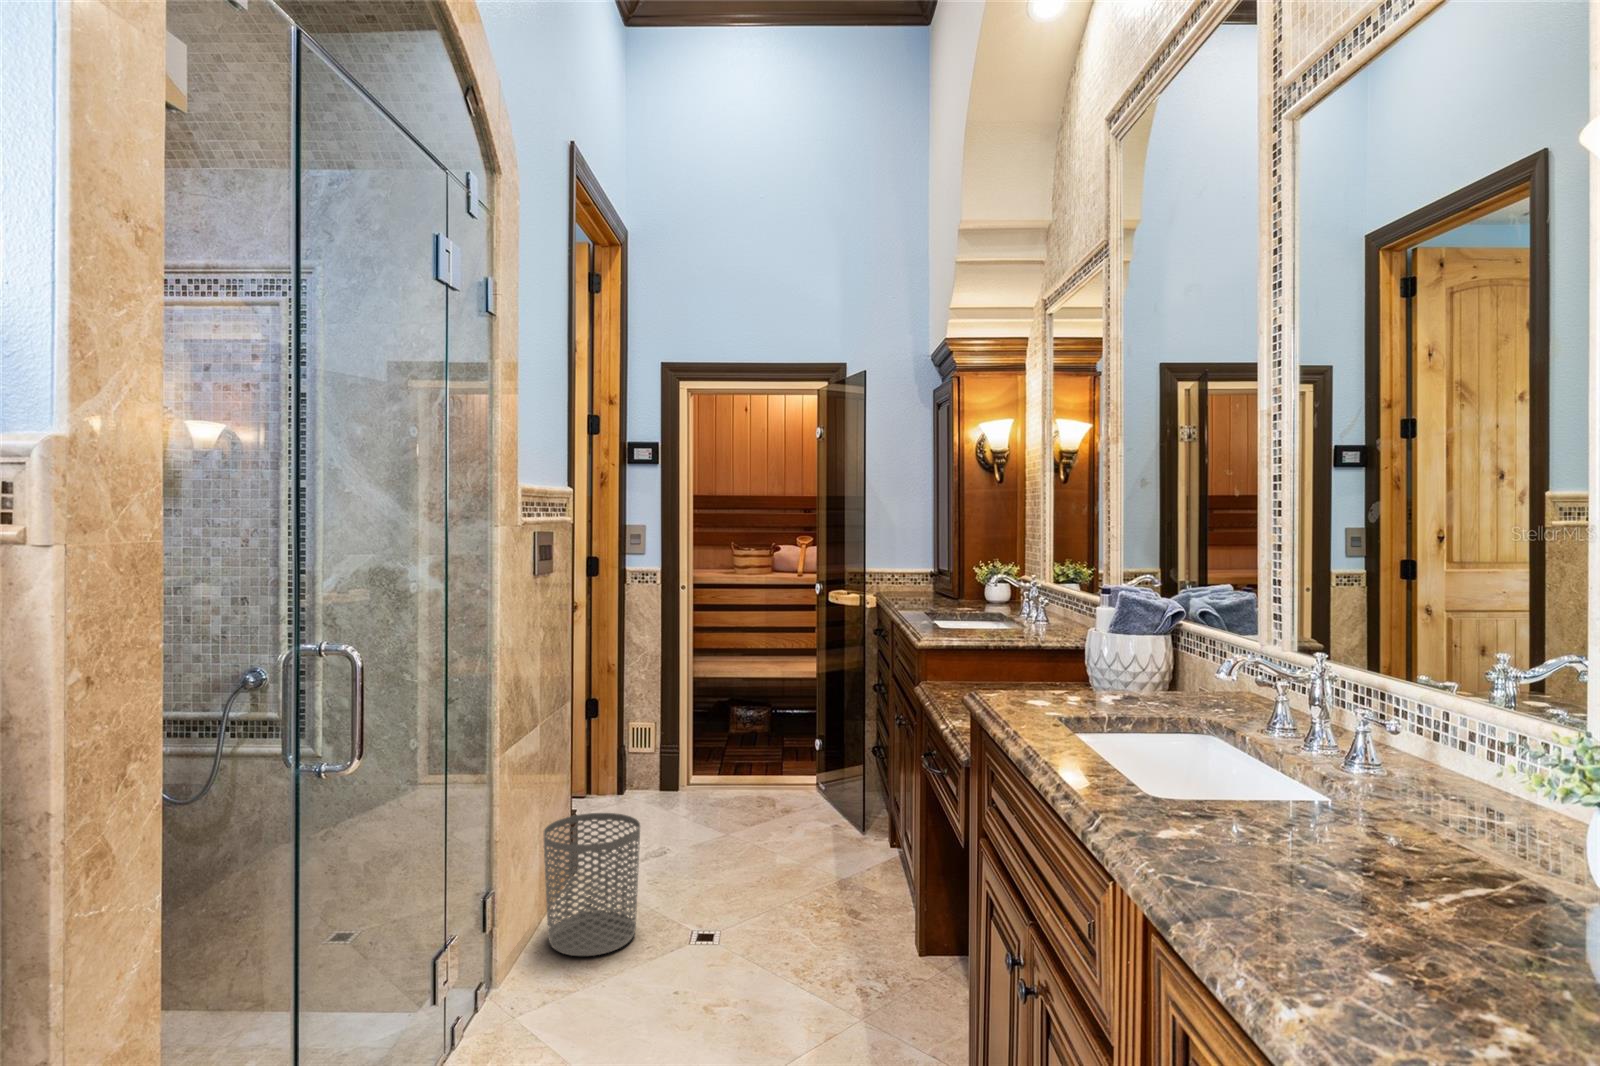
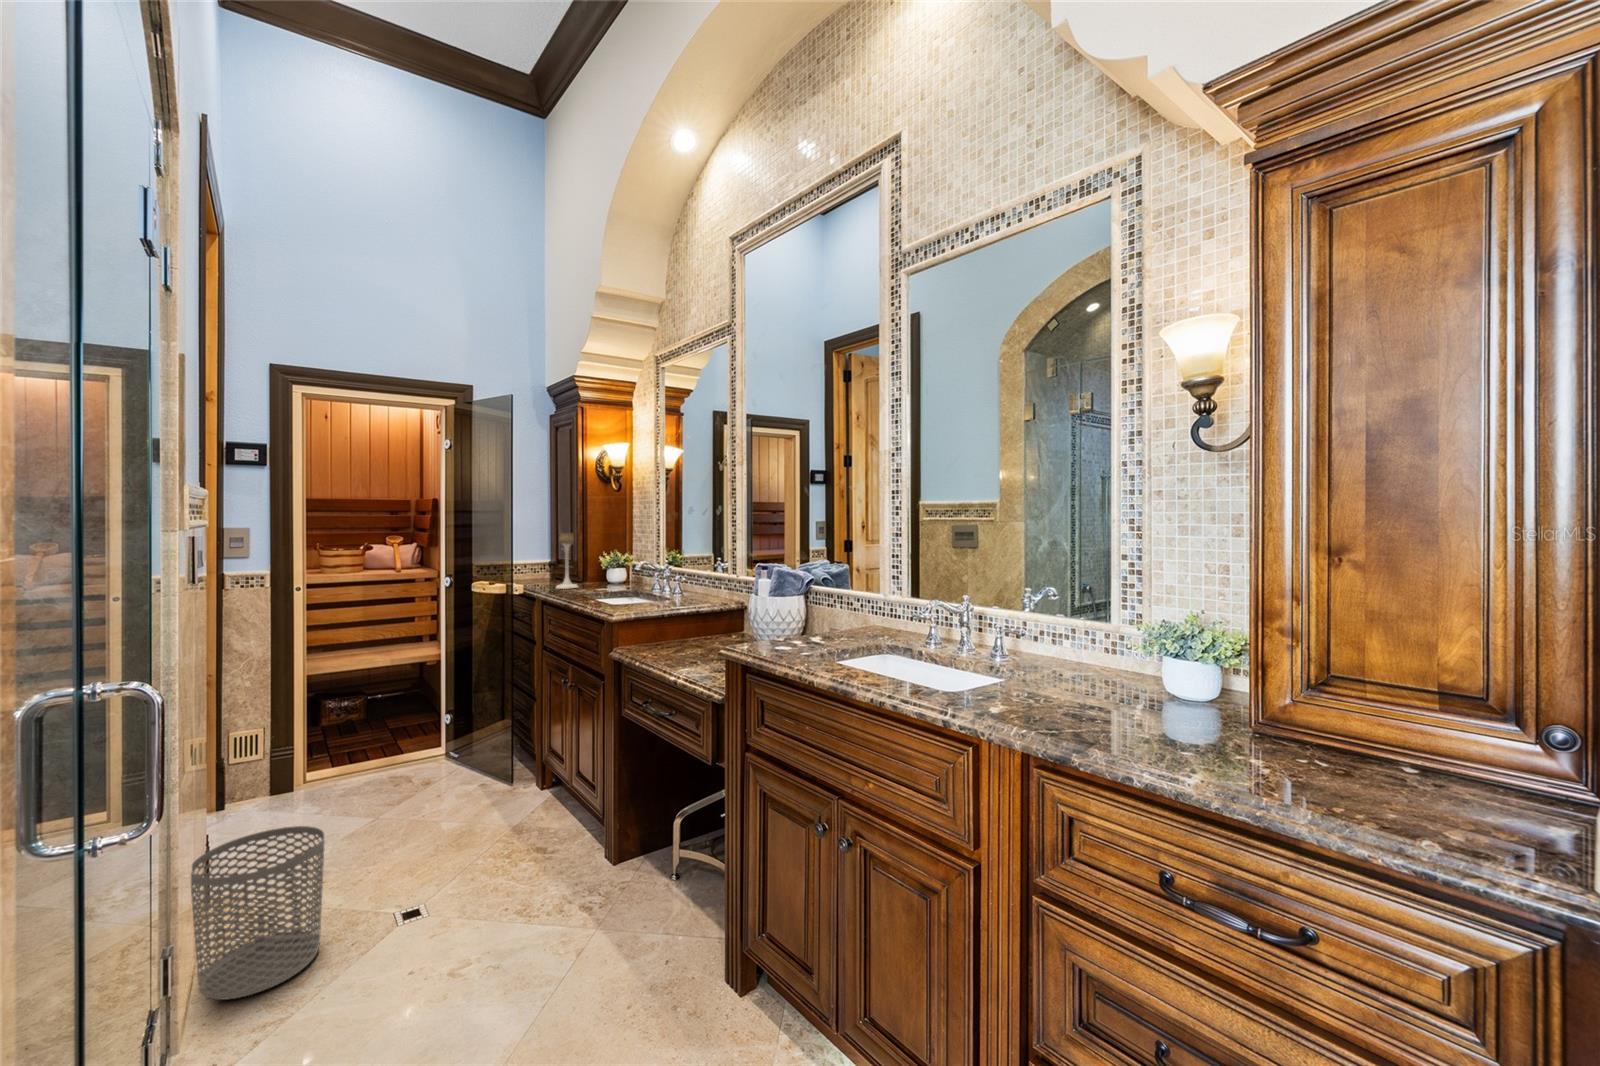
candle holder: none [916,536,945,605] -> present [556,533,579,589]

